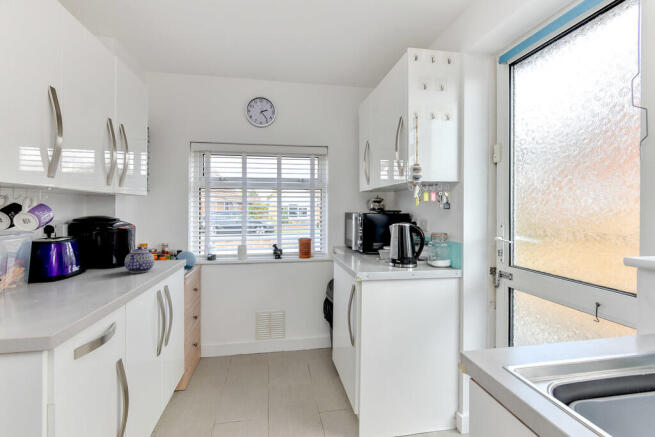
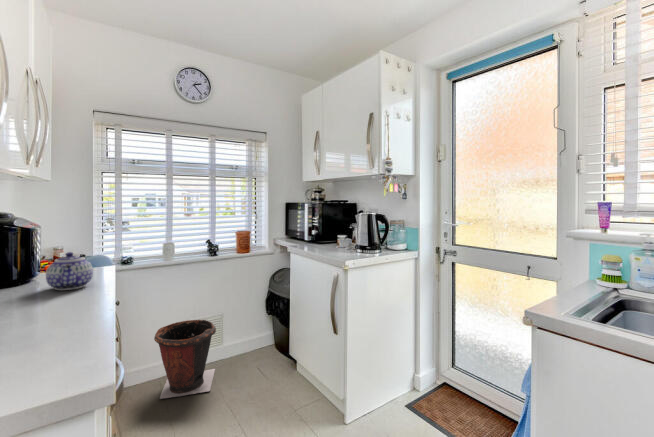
waste bin: none [220,314,272,379] -> present [154,320,216,399]

